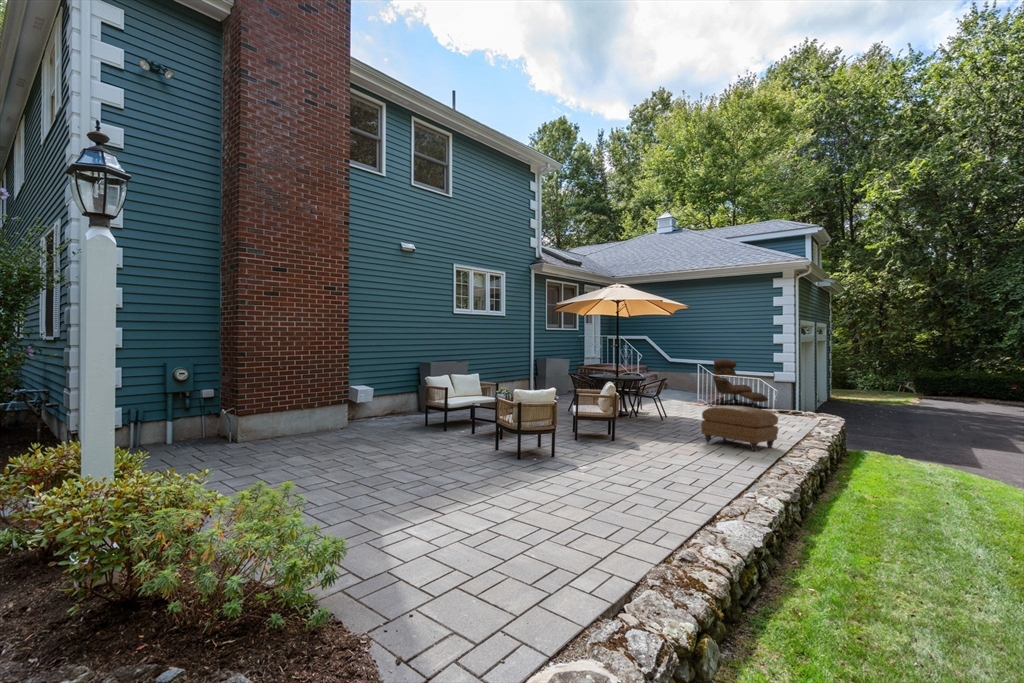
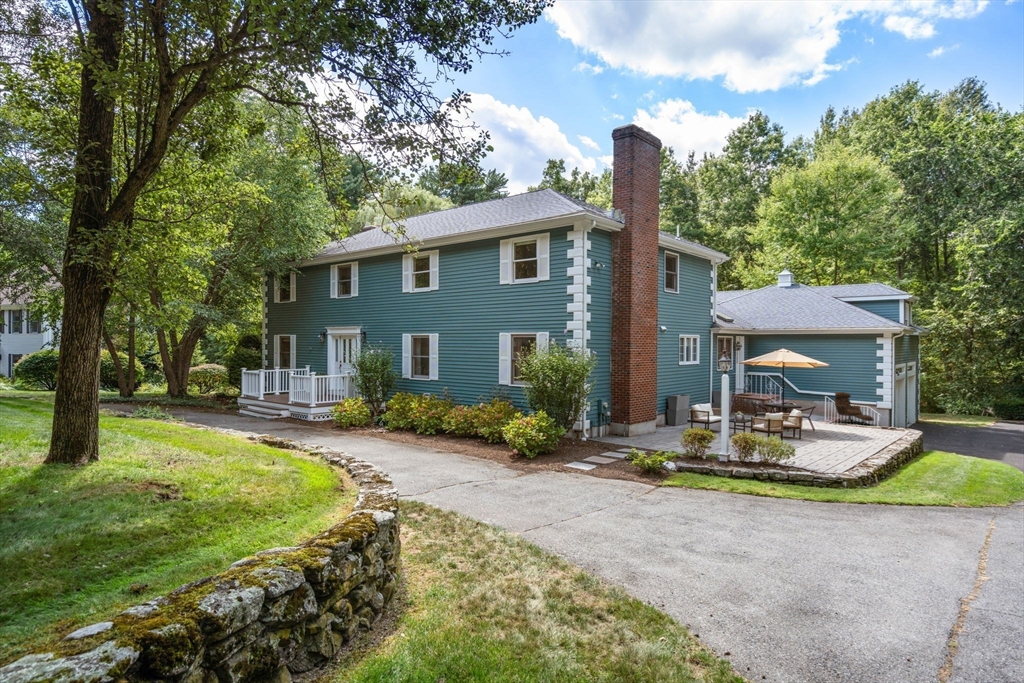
ottoman: present [701,405,778,451] -> none [843,422,885,444]

